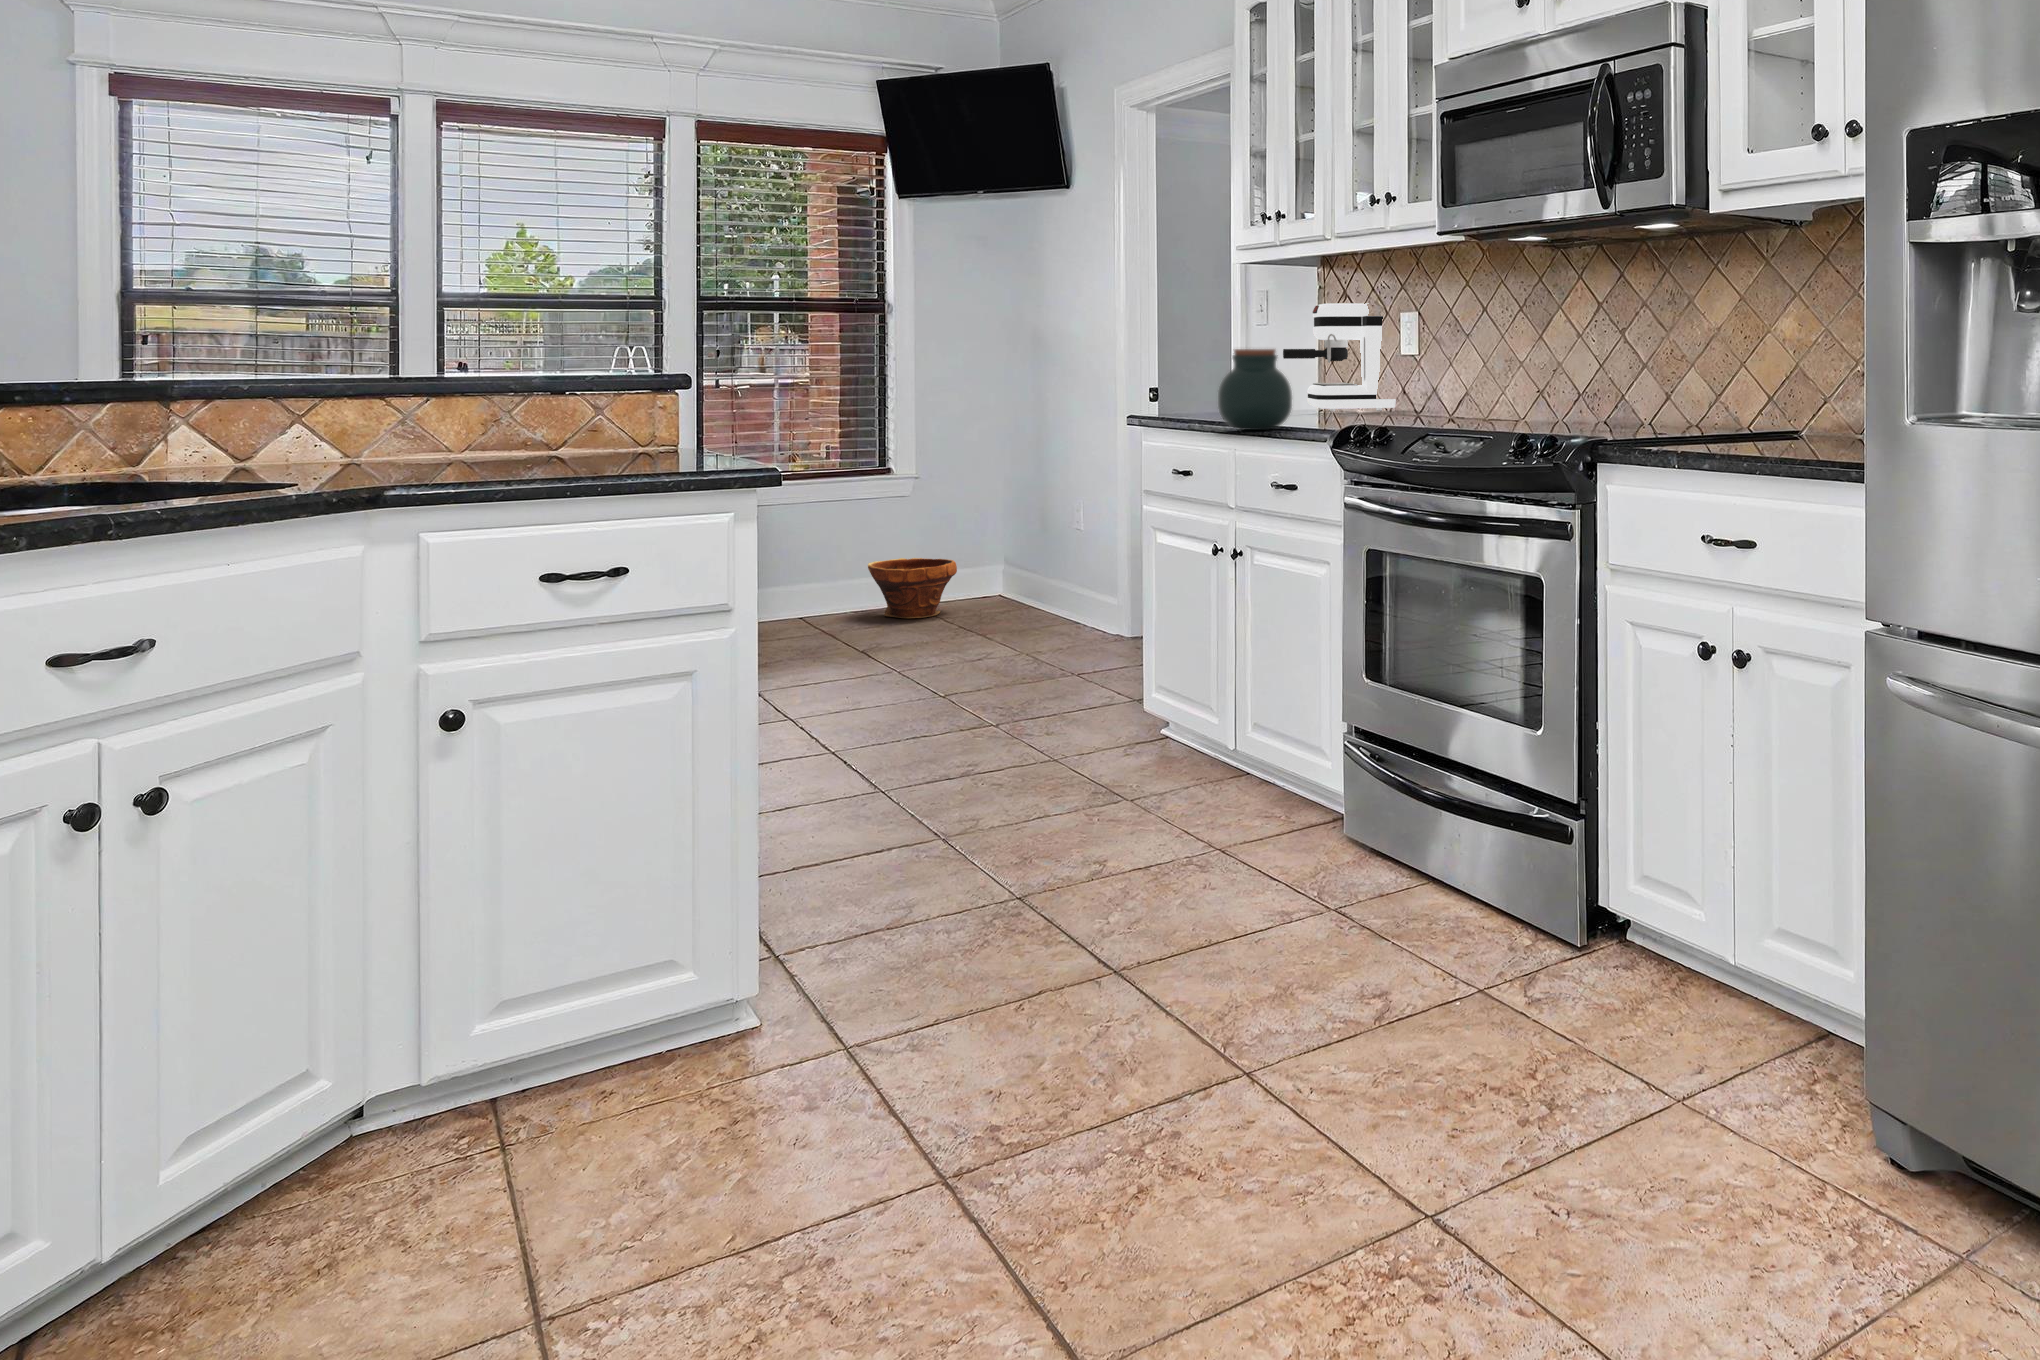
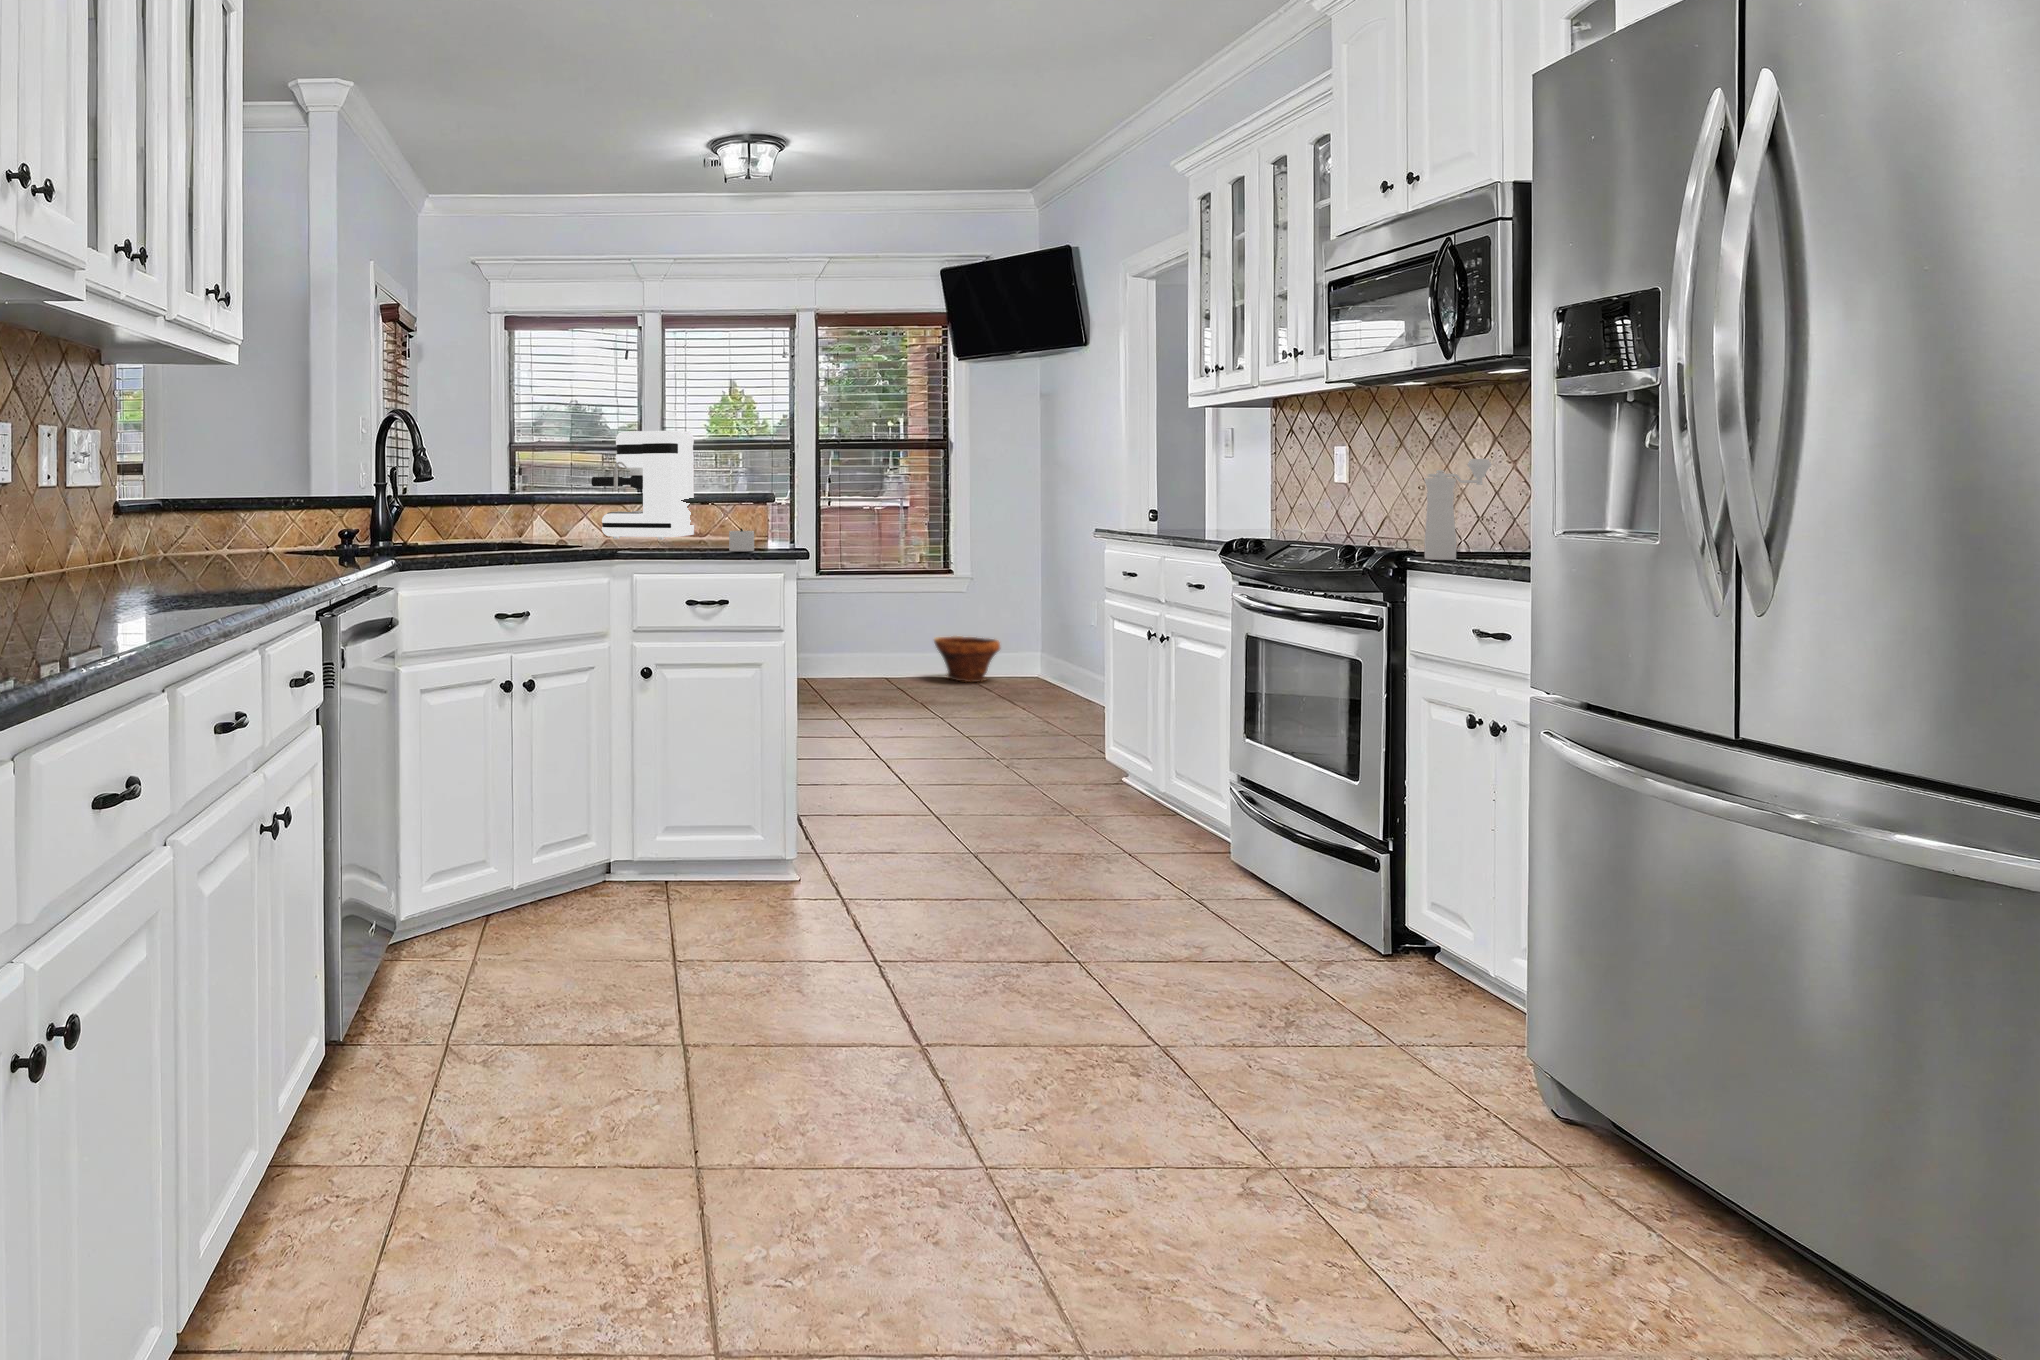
coffee maker: present [1283,303,1396,411] -> present [591,431,694,540]
pepper mill: none [1641,325,1700,453] -> present [1424,459,1492,560]
jar: present [1218,349,1292,430] -> none [1147,476,1209,539]
candle: none [627,437,699,479] -> present [729,528,754,552]

